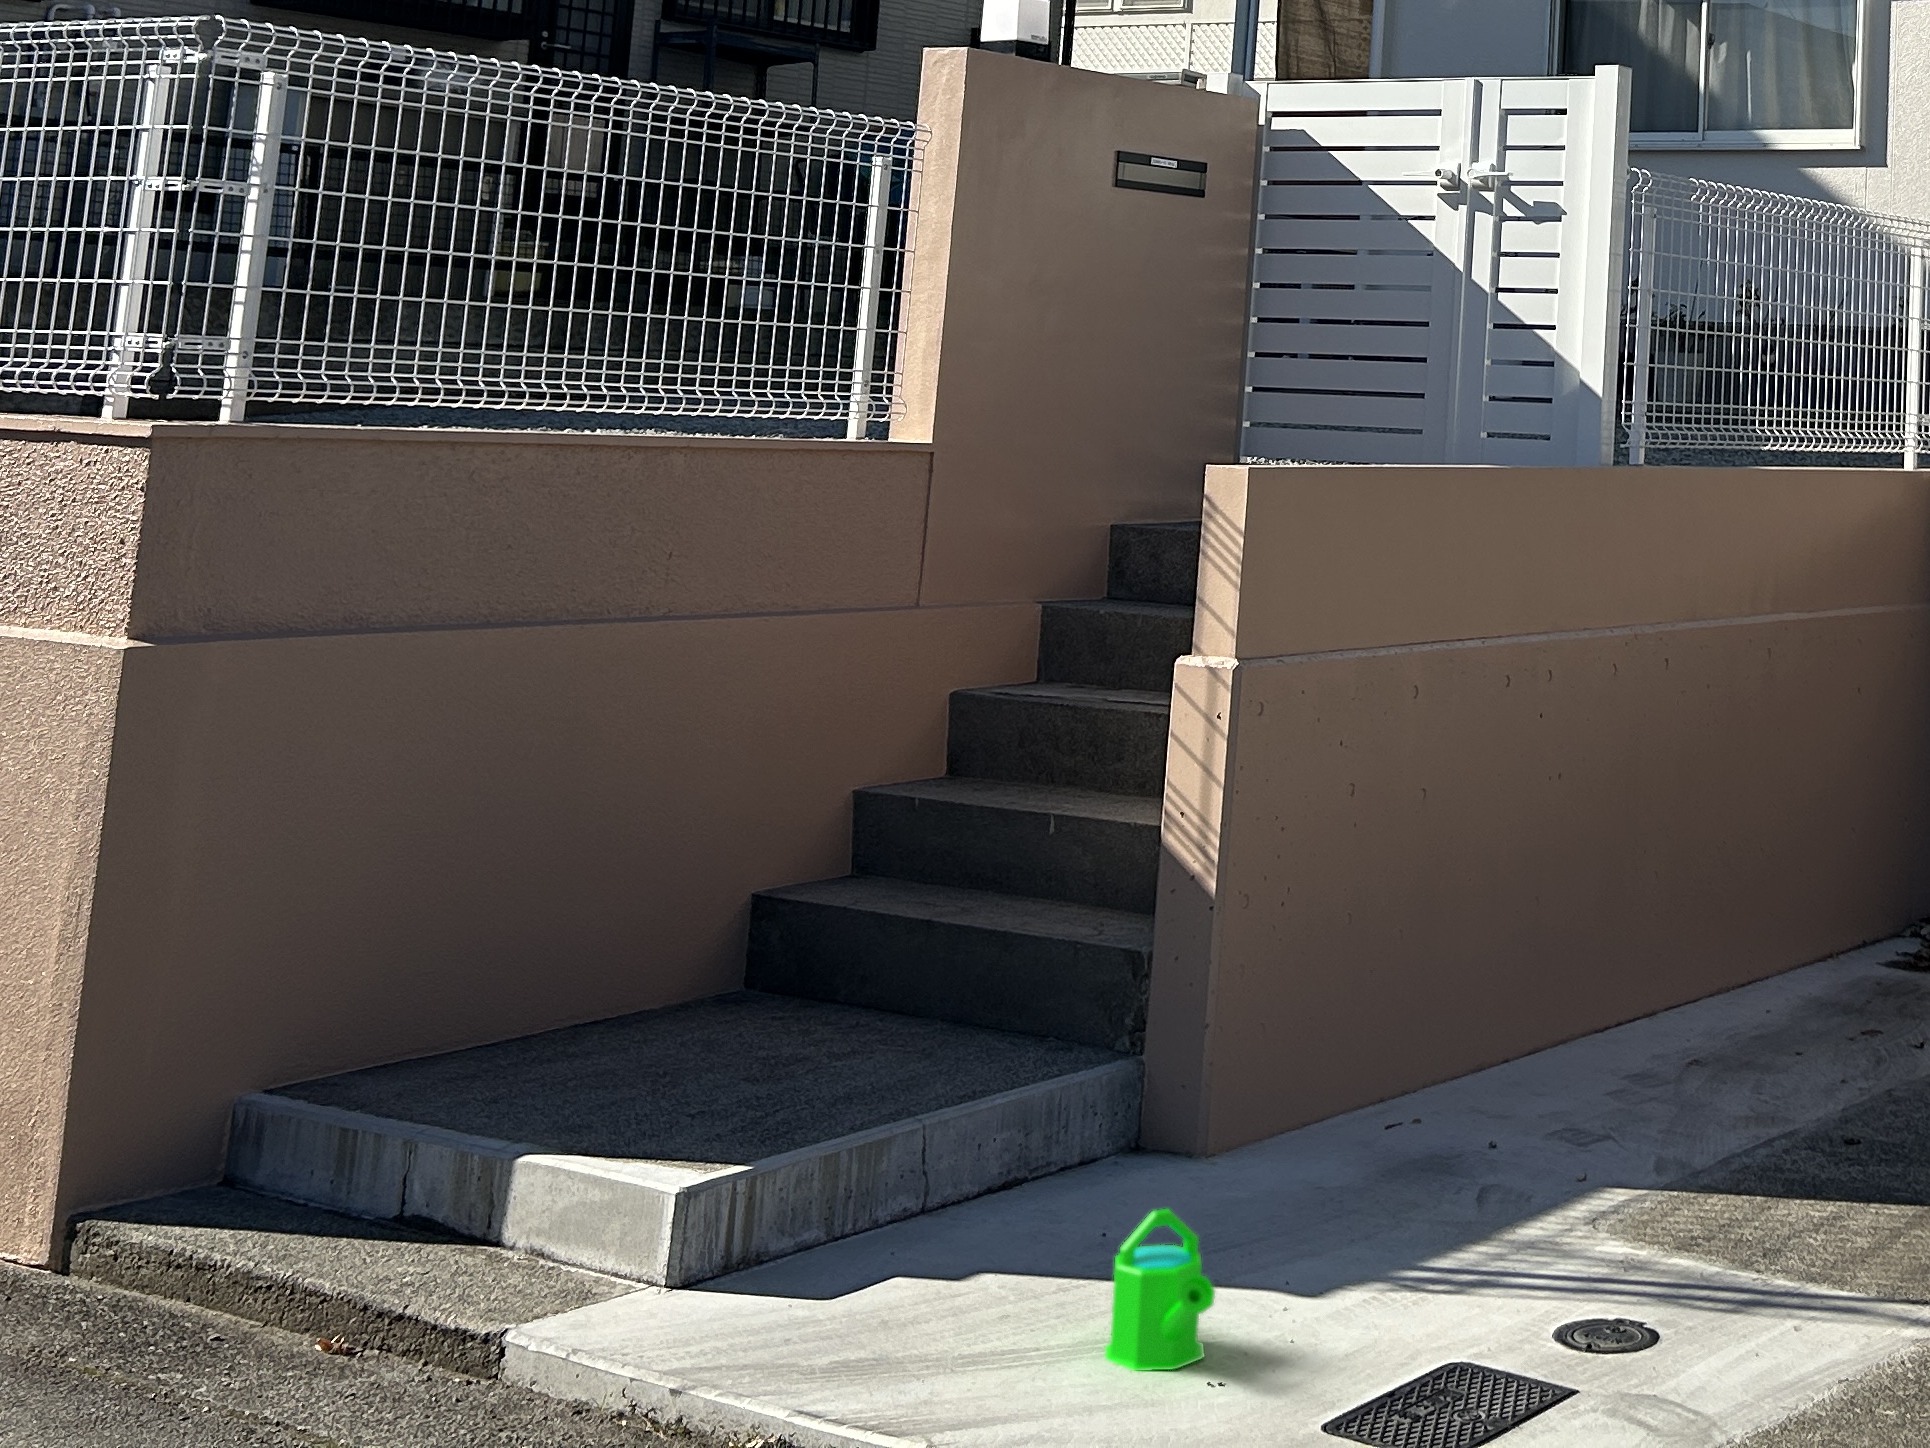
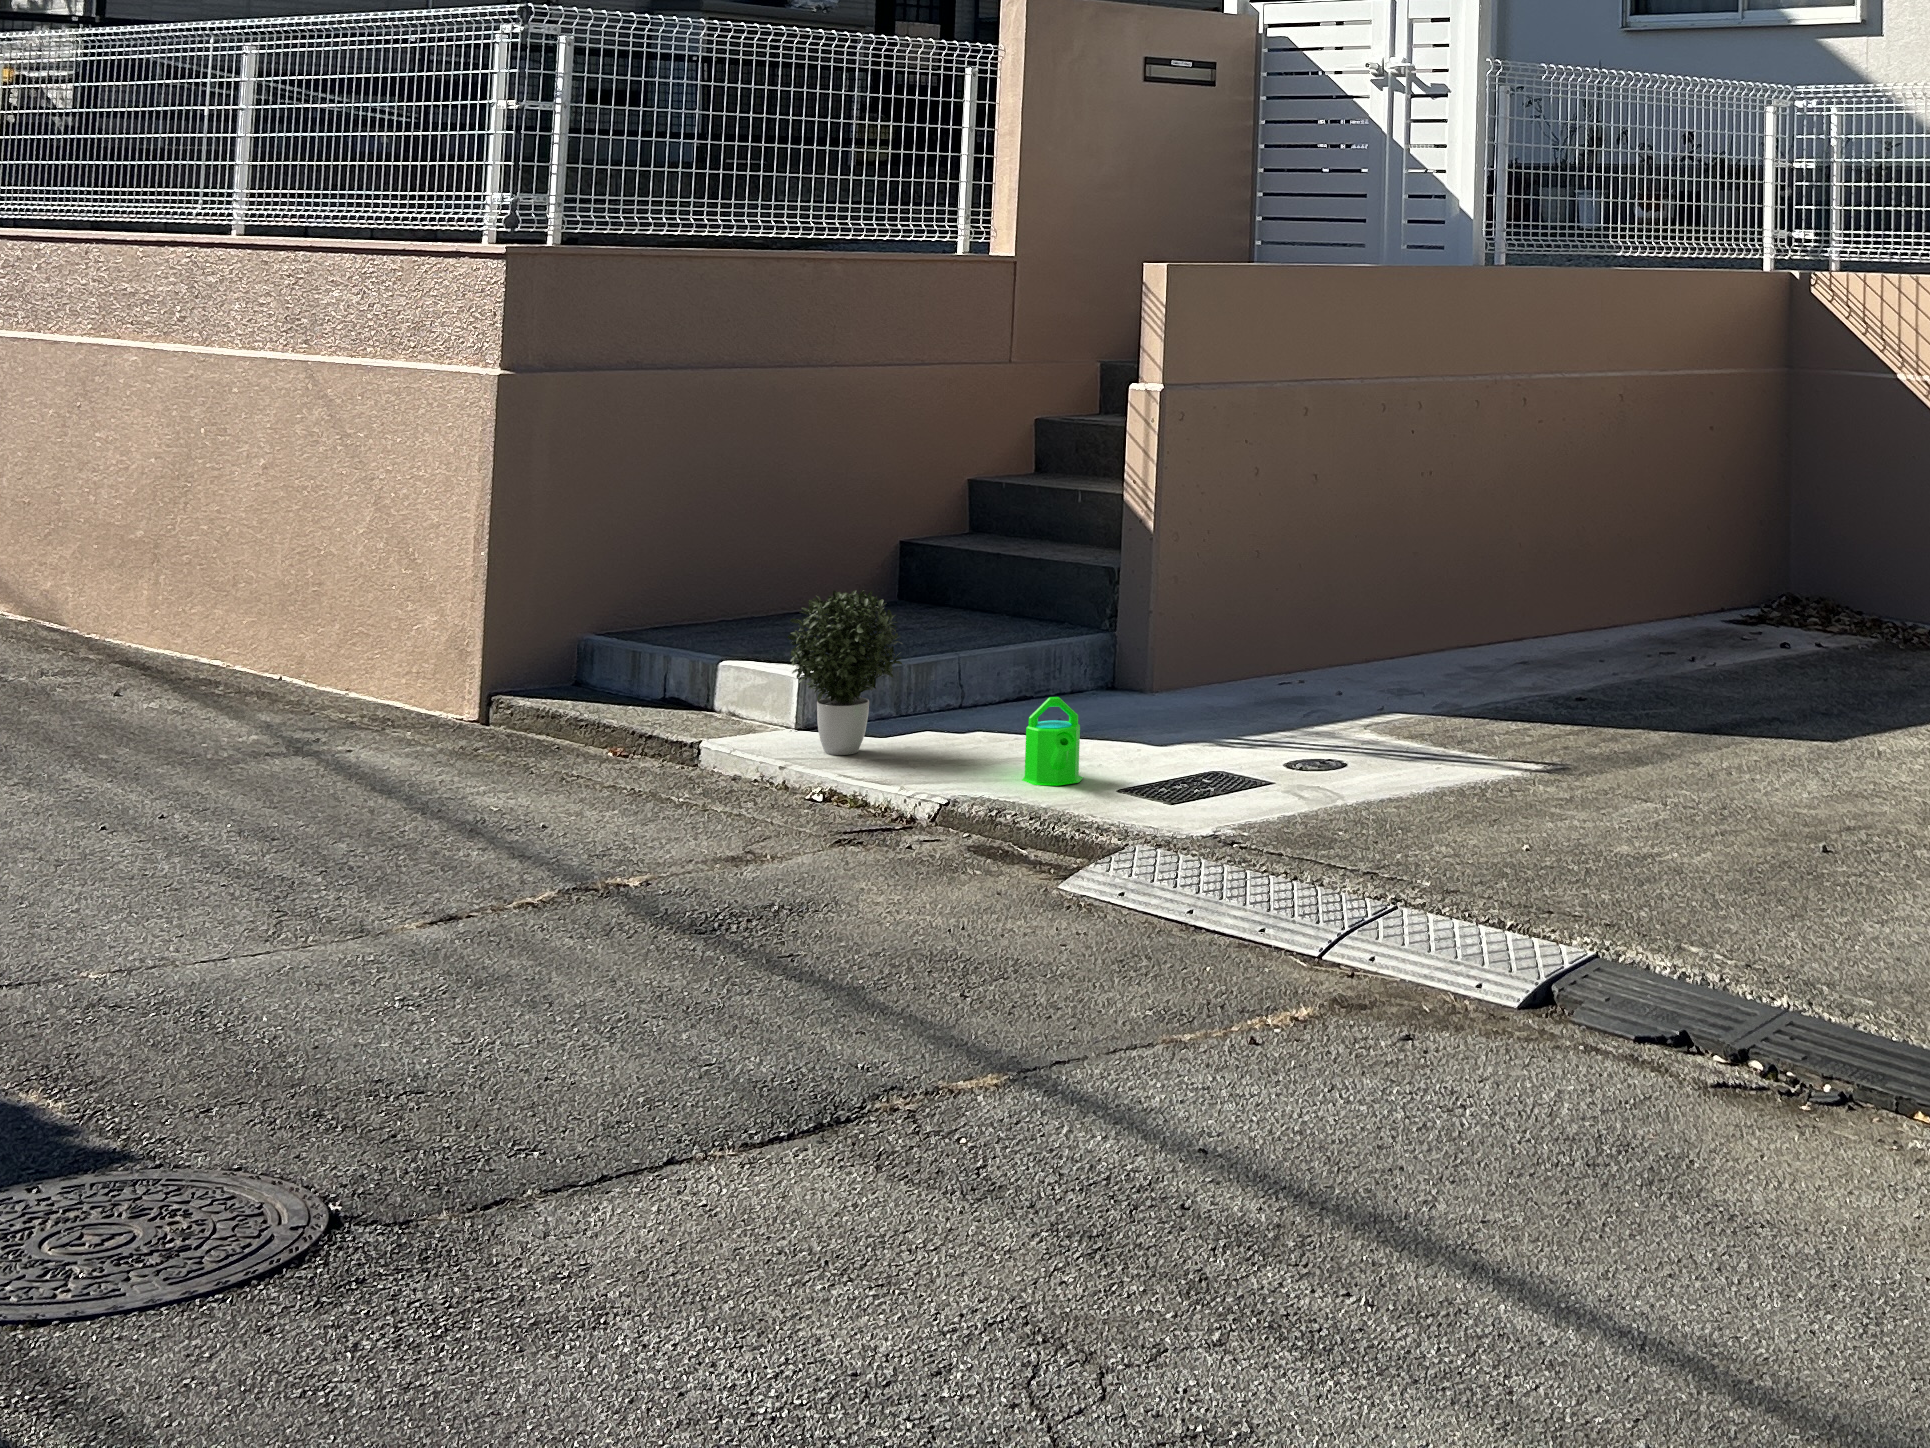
potted plant: none [681,1029,881,1326] -> present [787,590,902,755]

